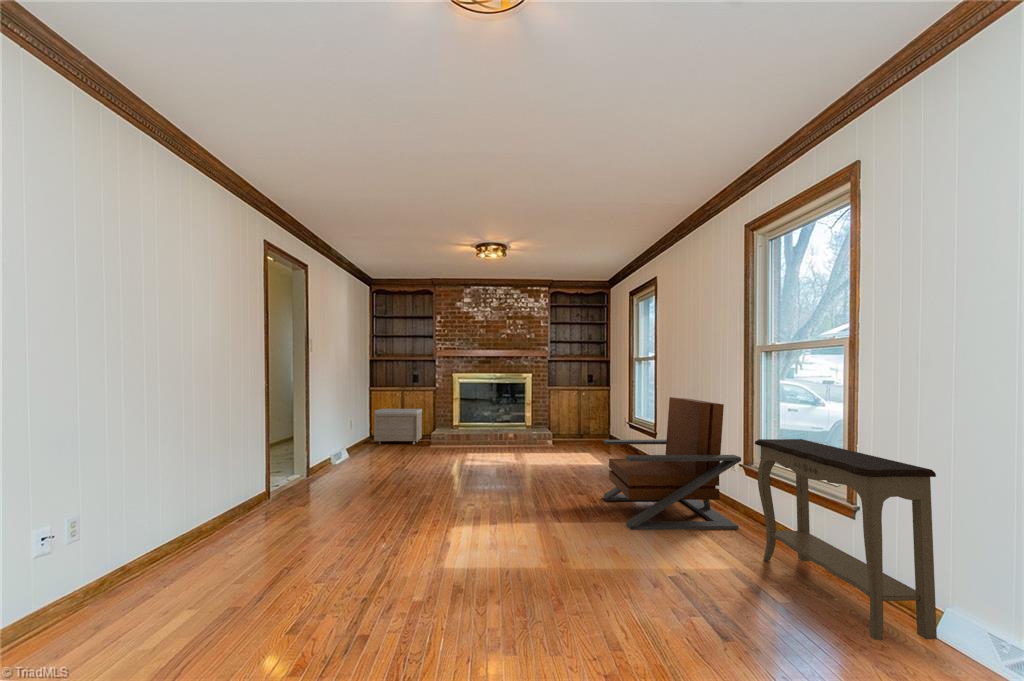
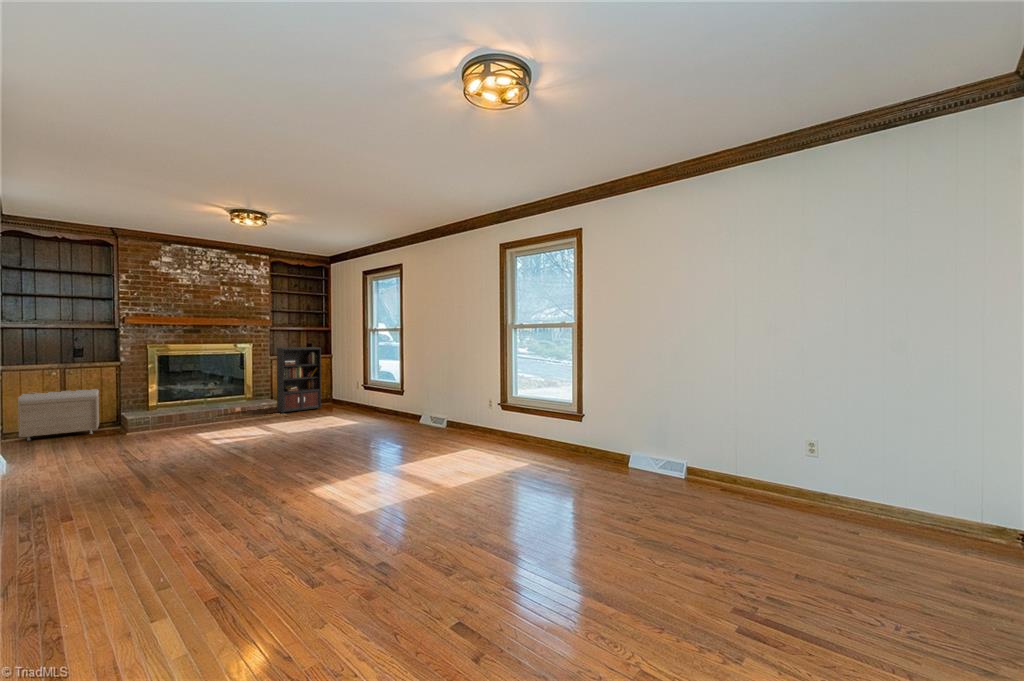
bookcase: none [552,378,597,444] -> present [277,347,321,413]
lounge chair: present [604,397,741,530] -> none [403,373,528,489]
console table: present [755,439,937,640] -> none [565,404,699,528]

